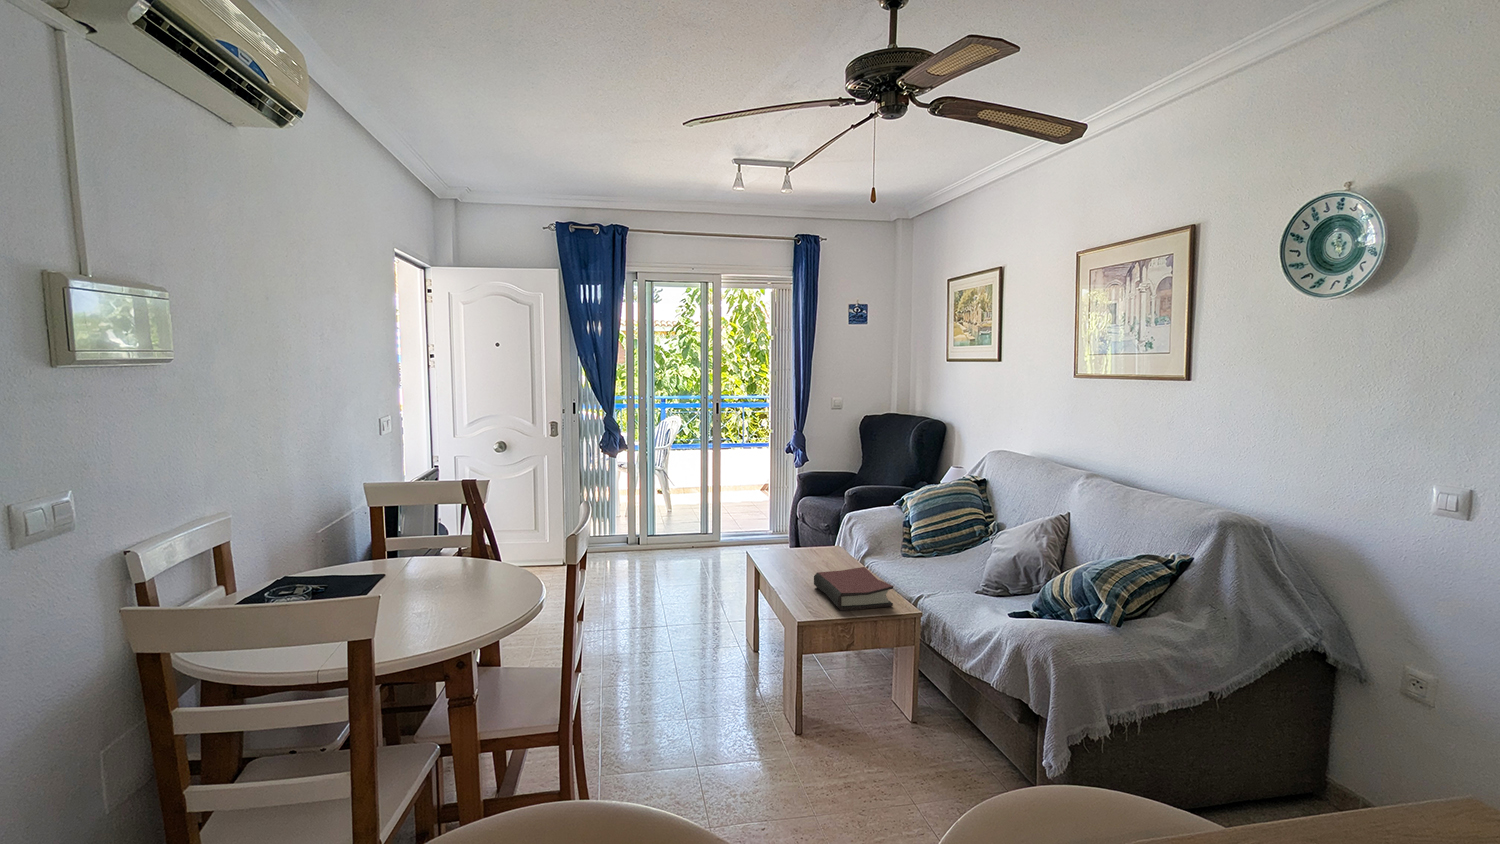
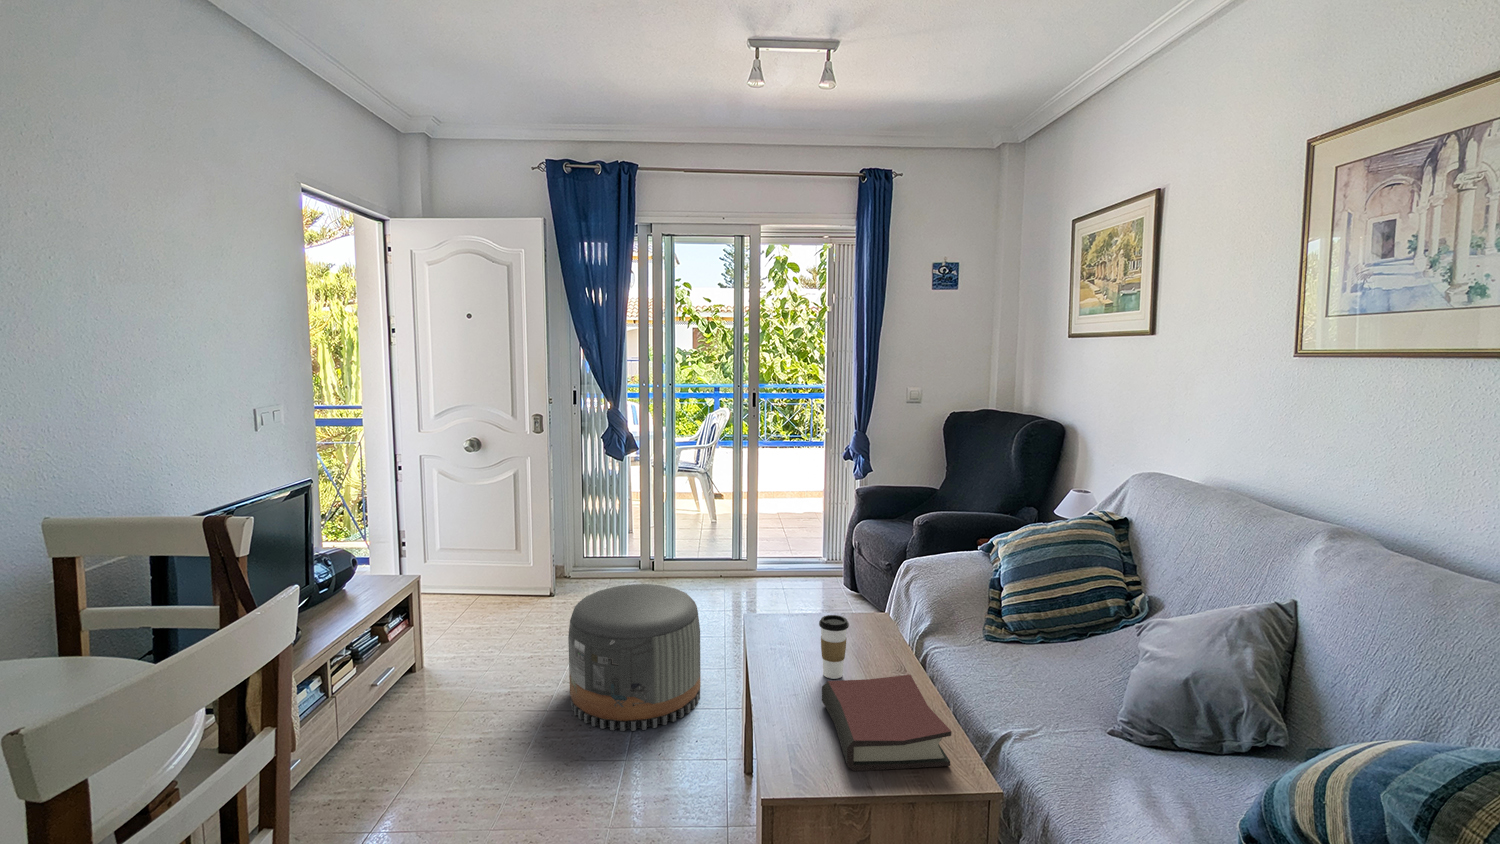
coffee cup: none [806,538,825,576] -> present [819,615,849,679]
pouf: none [614,541,707,638] -> present [568,584,701,731]

